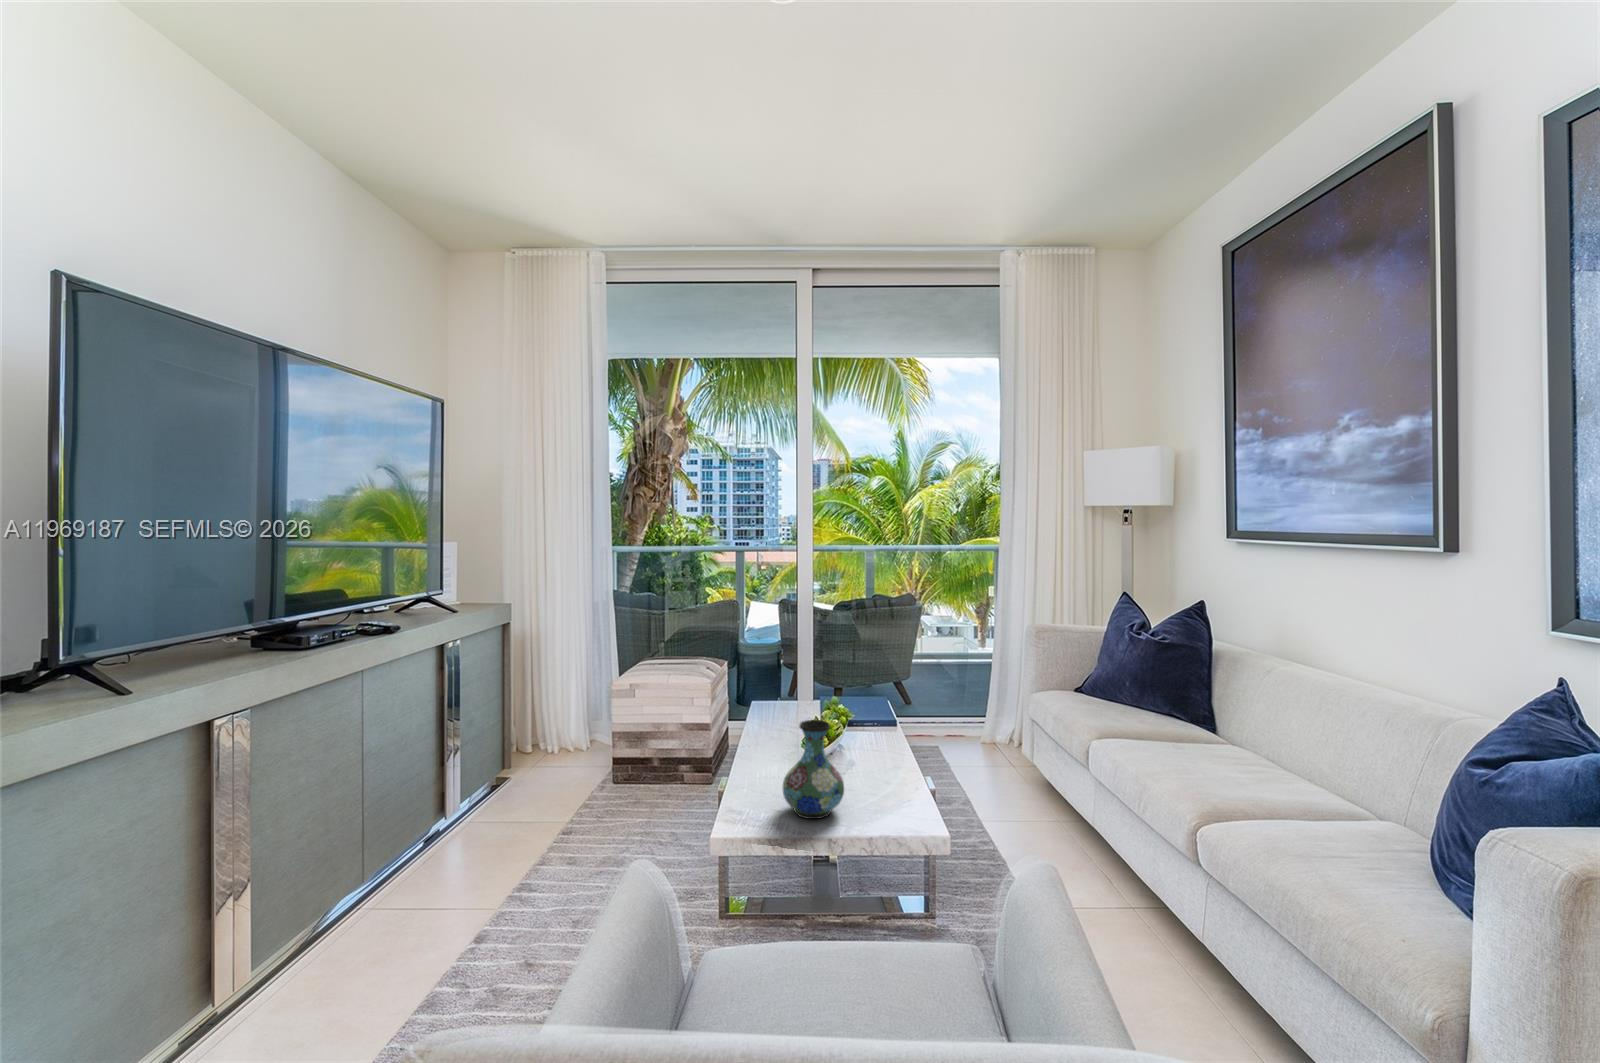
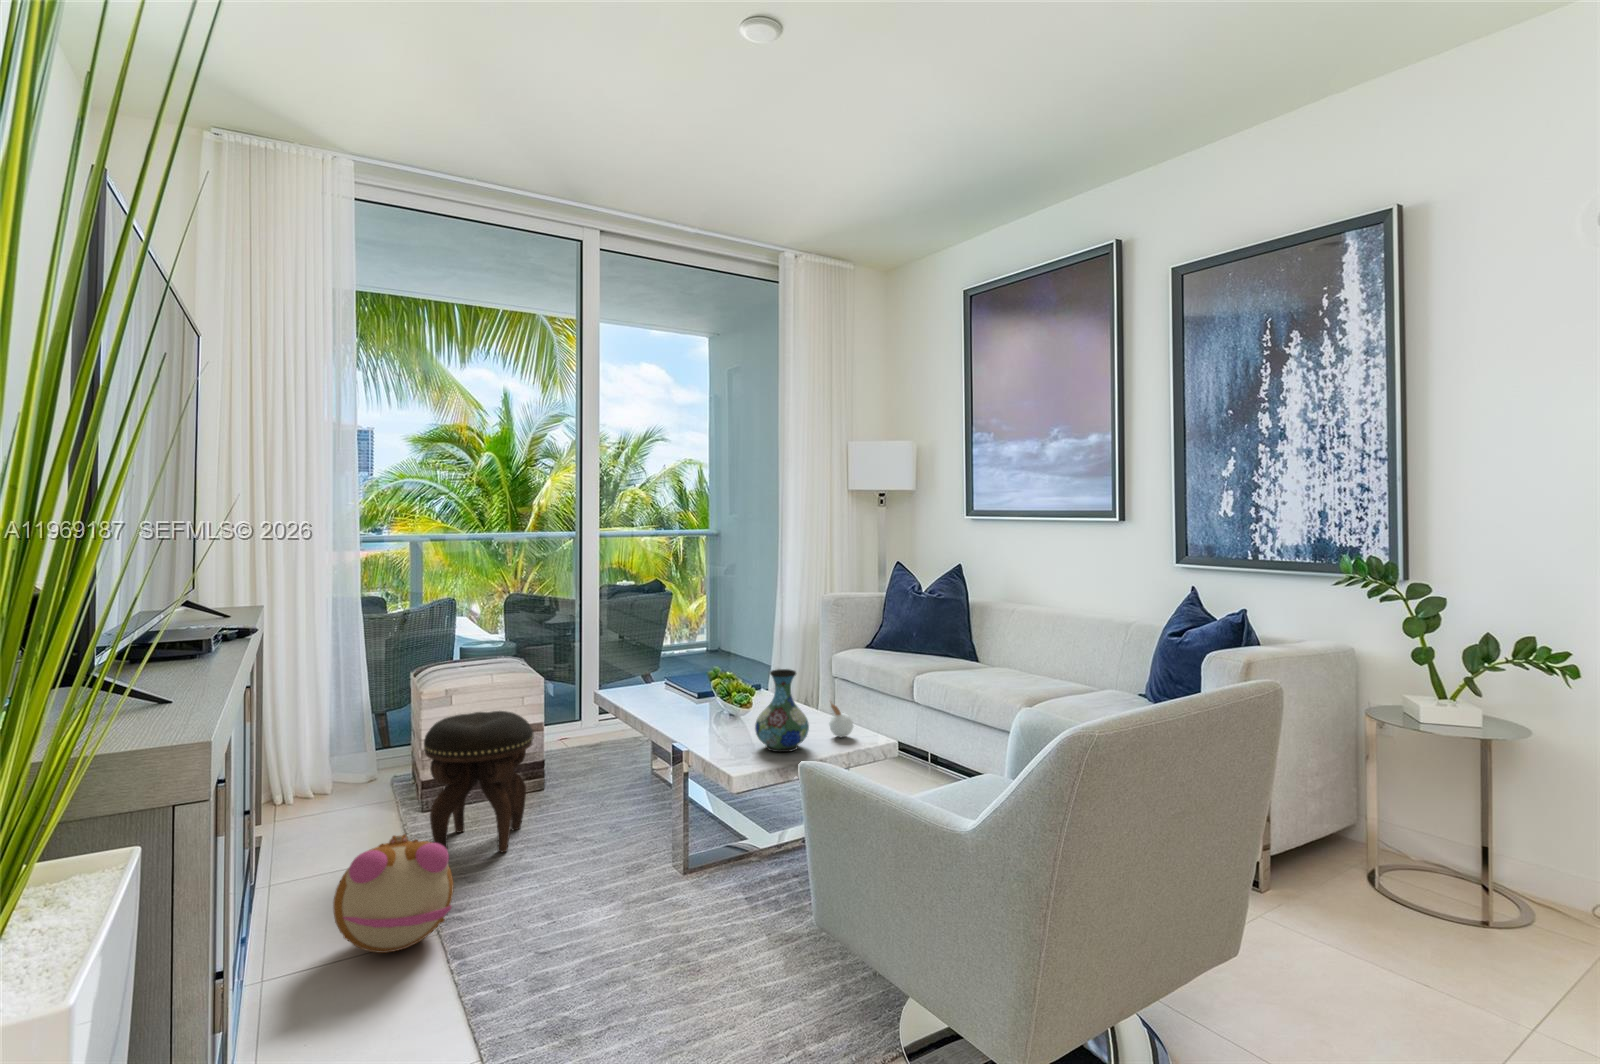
footstool: none [569,709,664,844] -> present [424,711,534,853]
candle: none [883,759,912,812] -> present [829,704,853,737]
plush toy: none [393,819,510,924] -> present [333,834,454,953]

